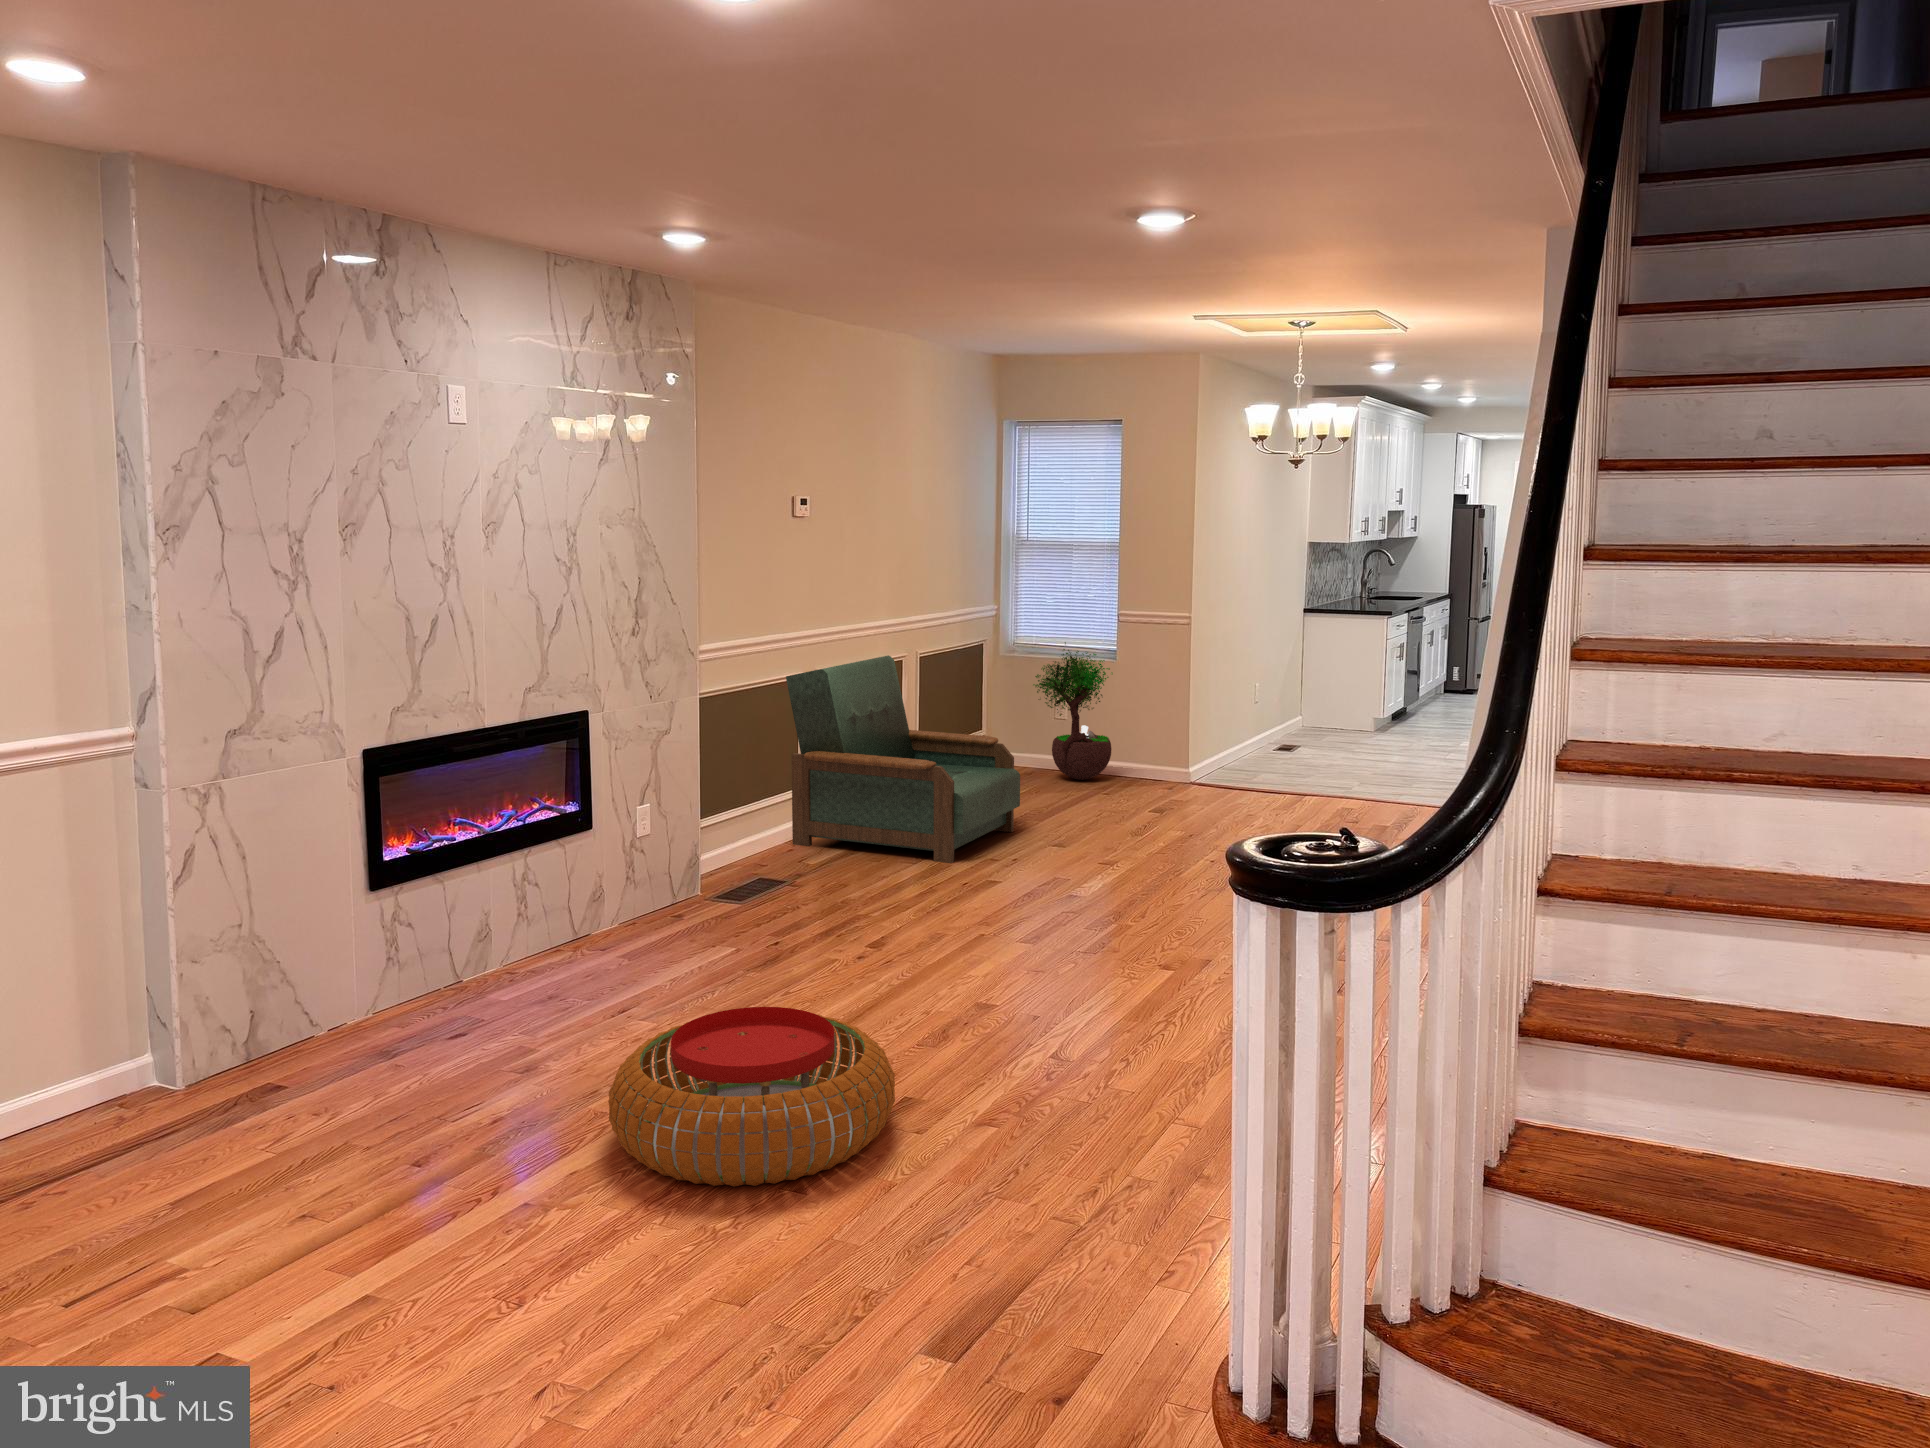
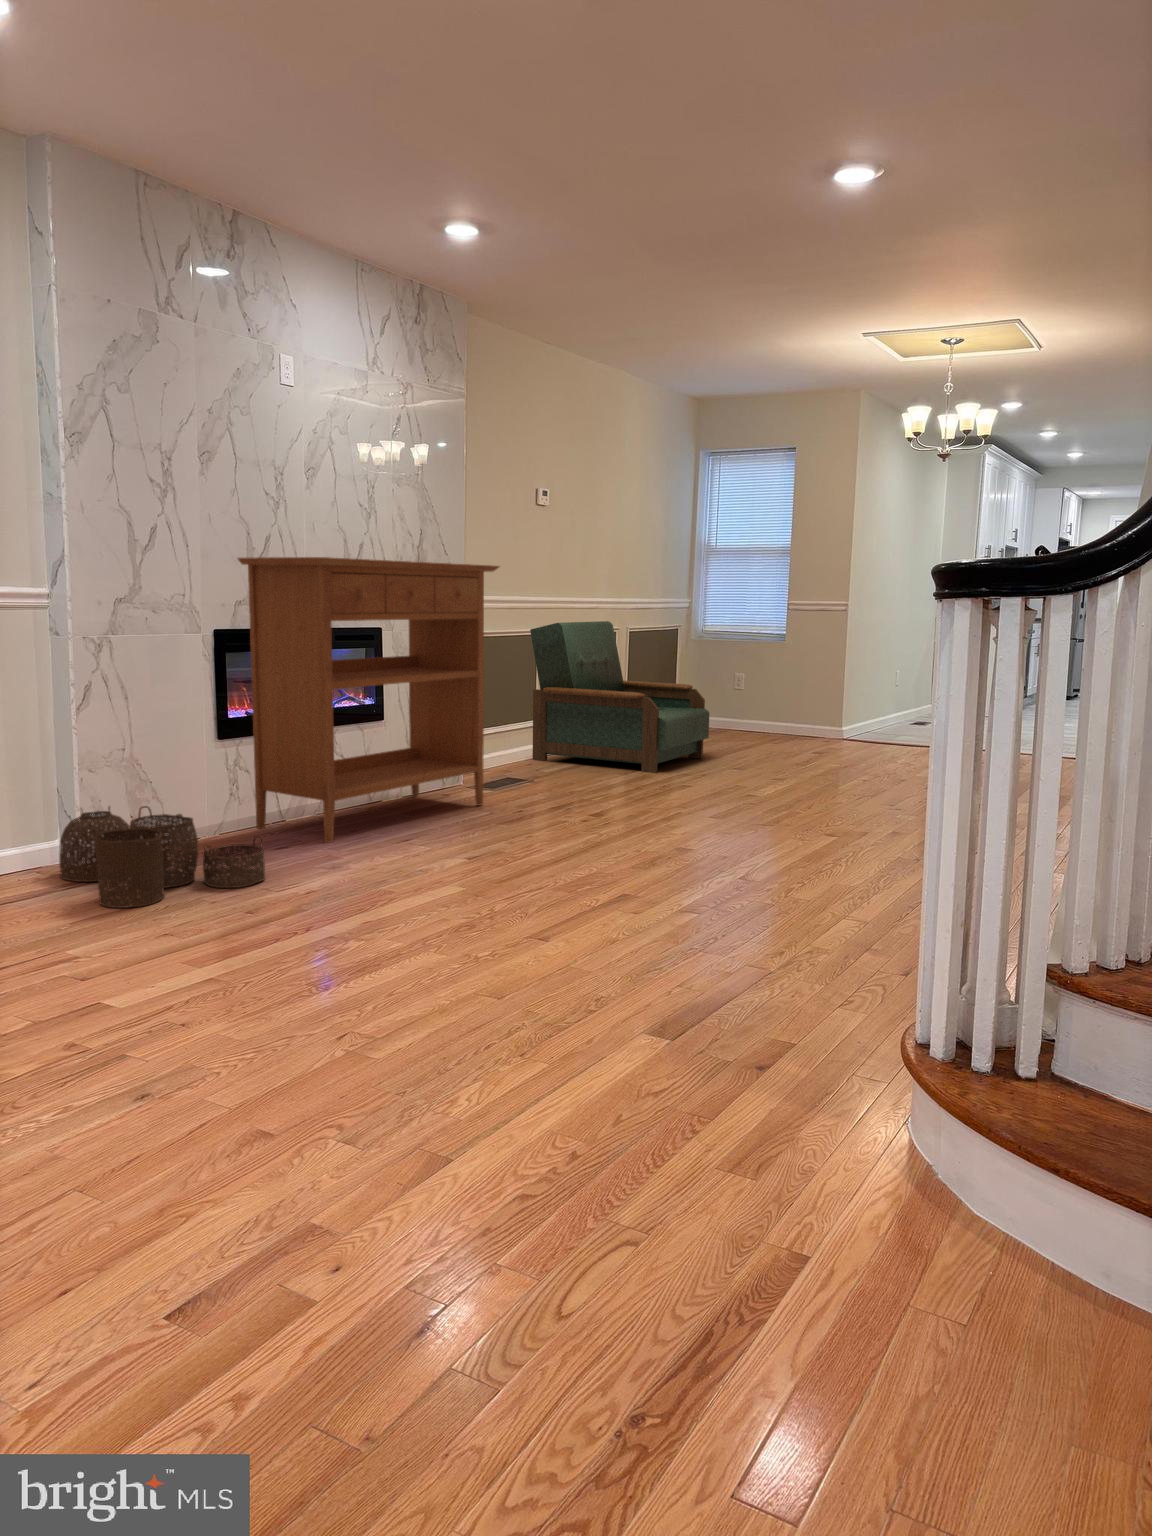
console table: none [392,628,742,1024] -> present [238,557,499,843]
potted tree: present [1033,642,1111,780] -> none [718,624,782,734]
pouf: present [608,1007,895,1187] -> none [395,814,619,934]
woven basket: none [153,1013,437,1170] -> present [59,806,265,908]

